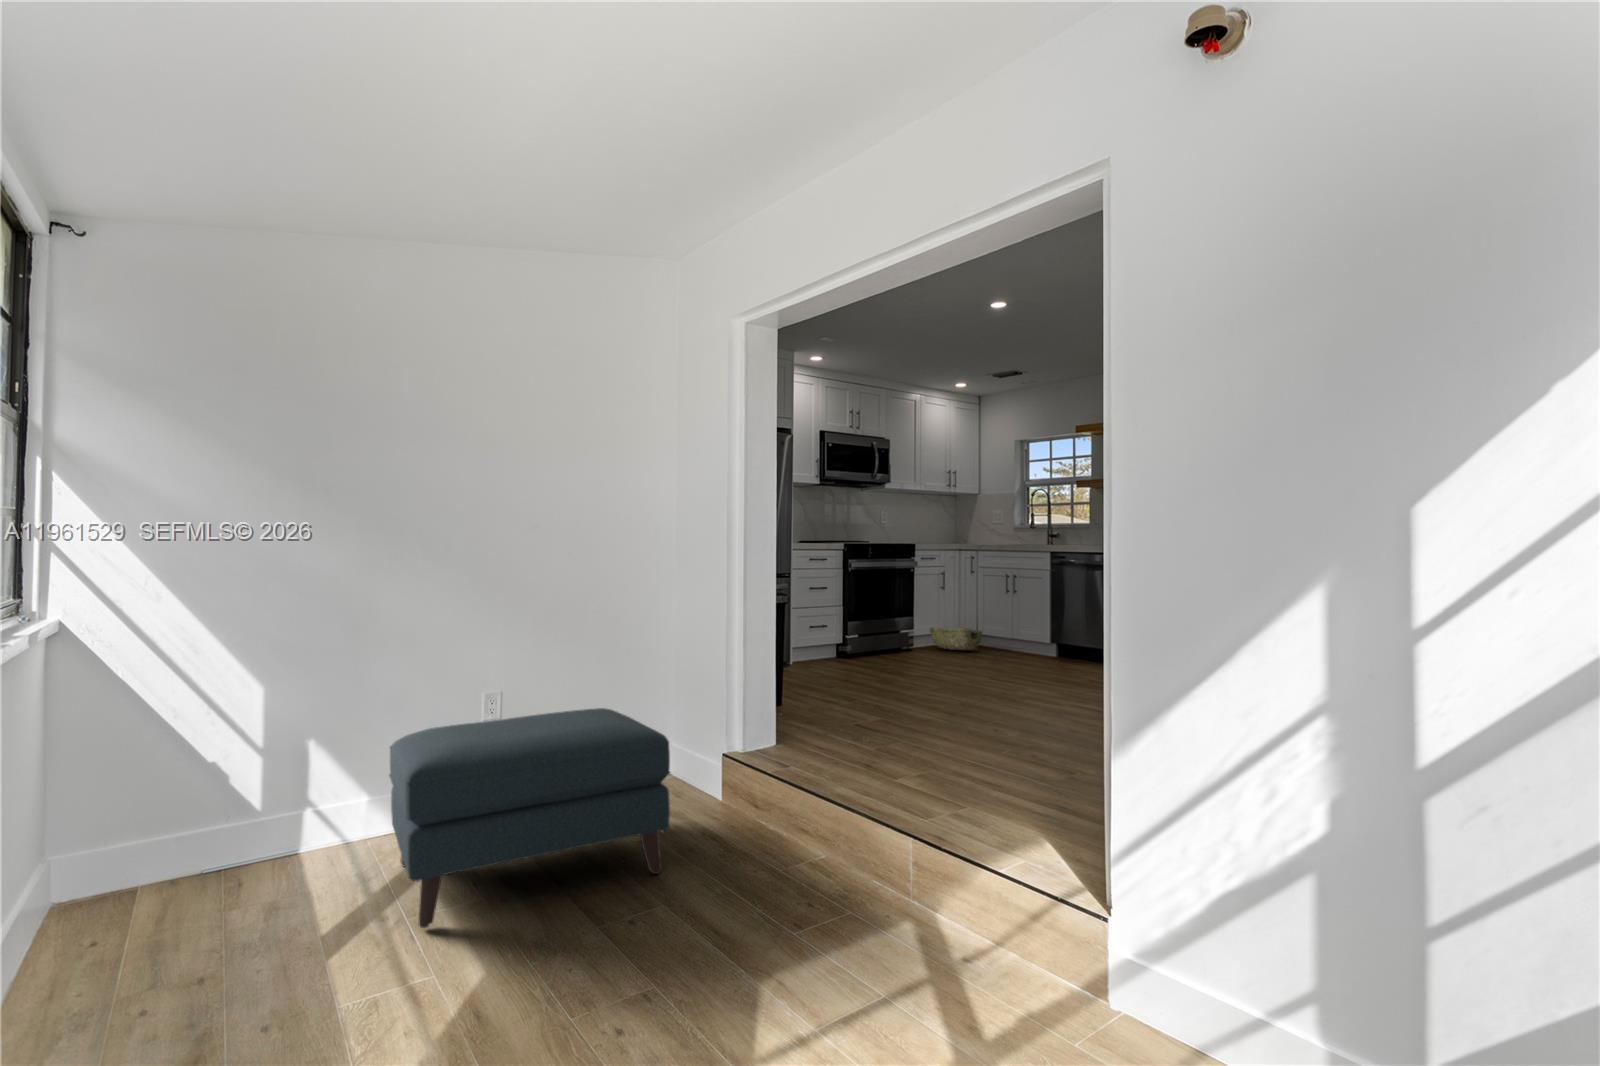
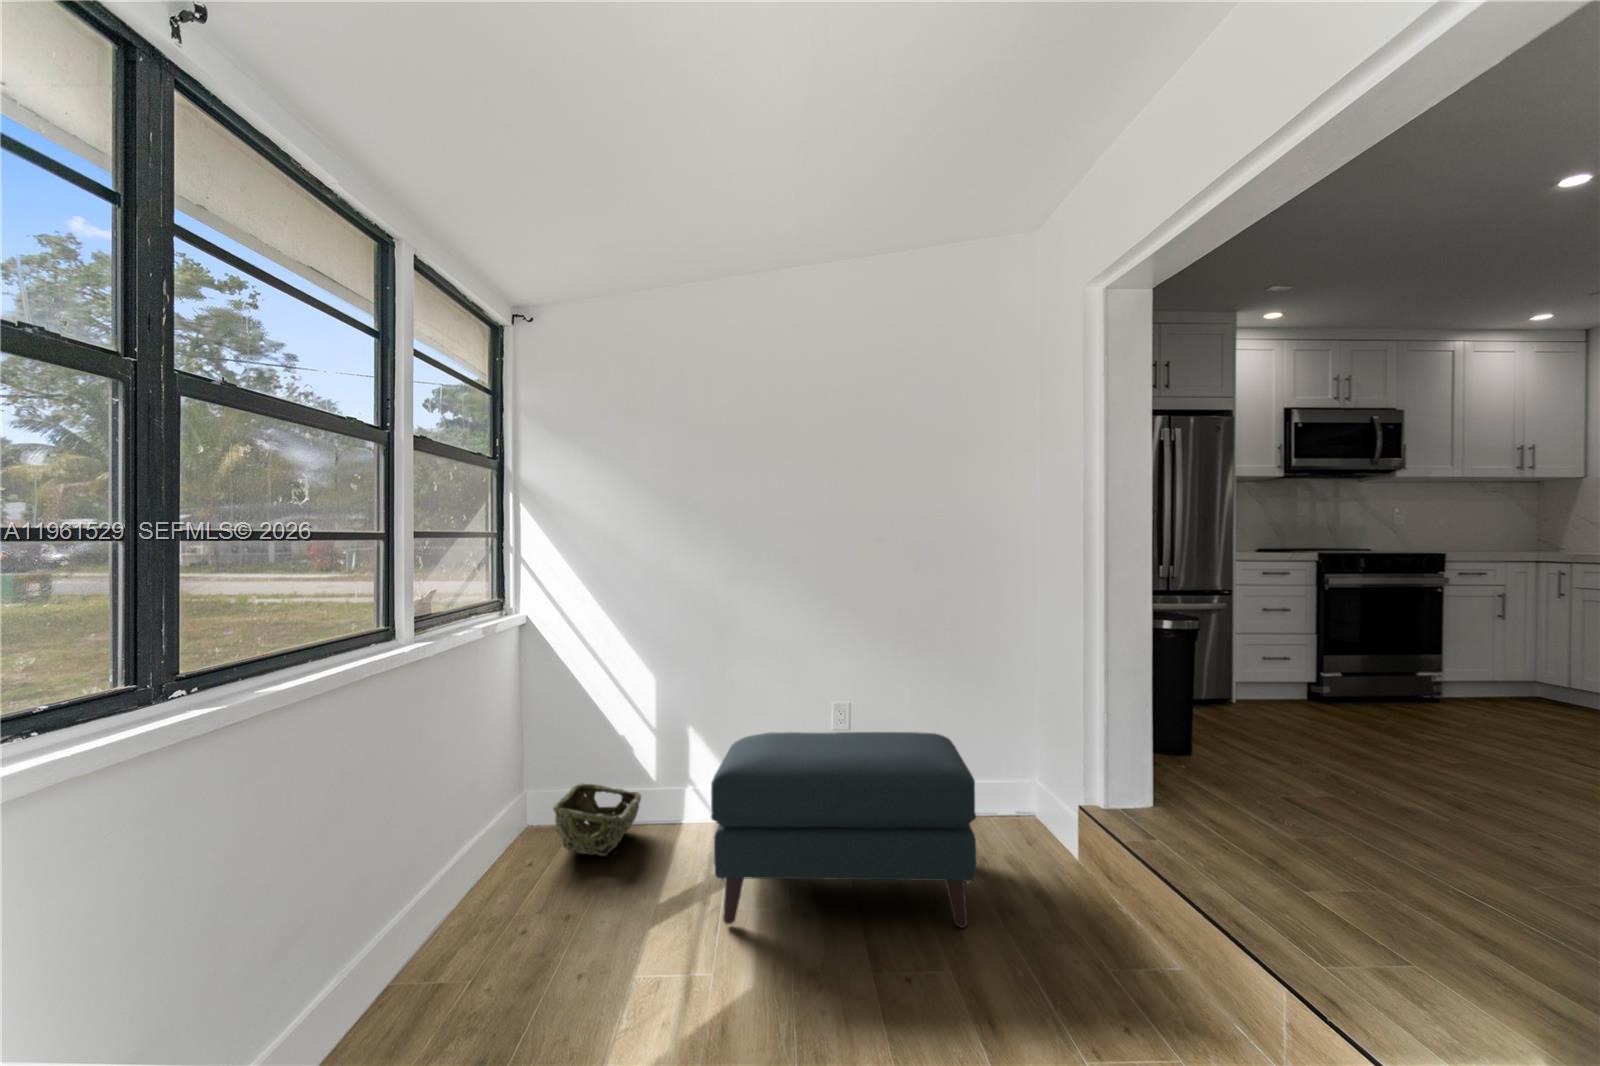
woven basket: present [930,627,982,650] -> present [553,783,641,856]

